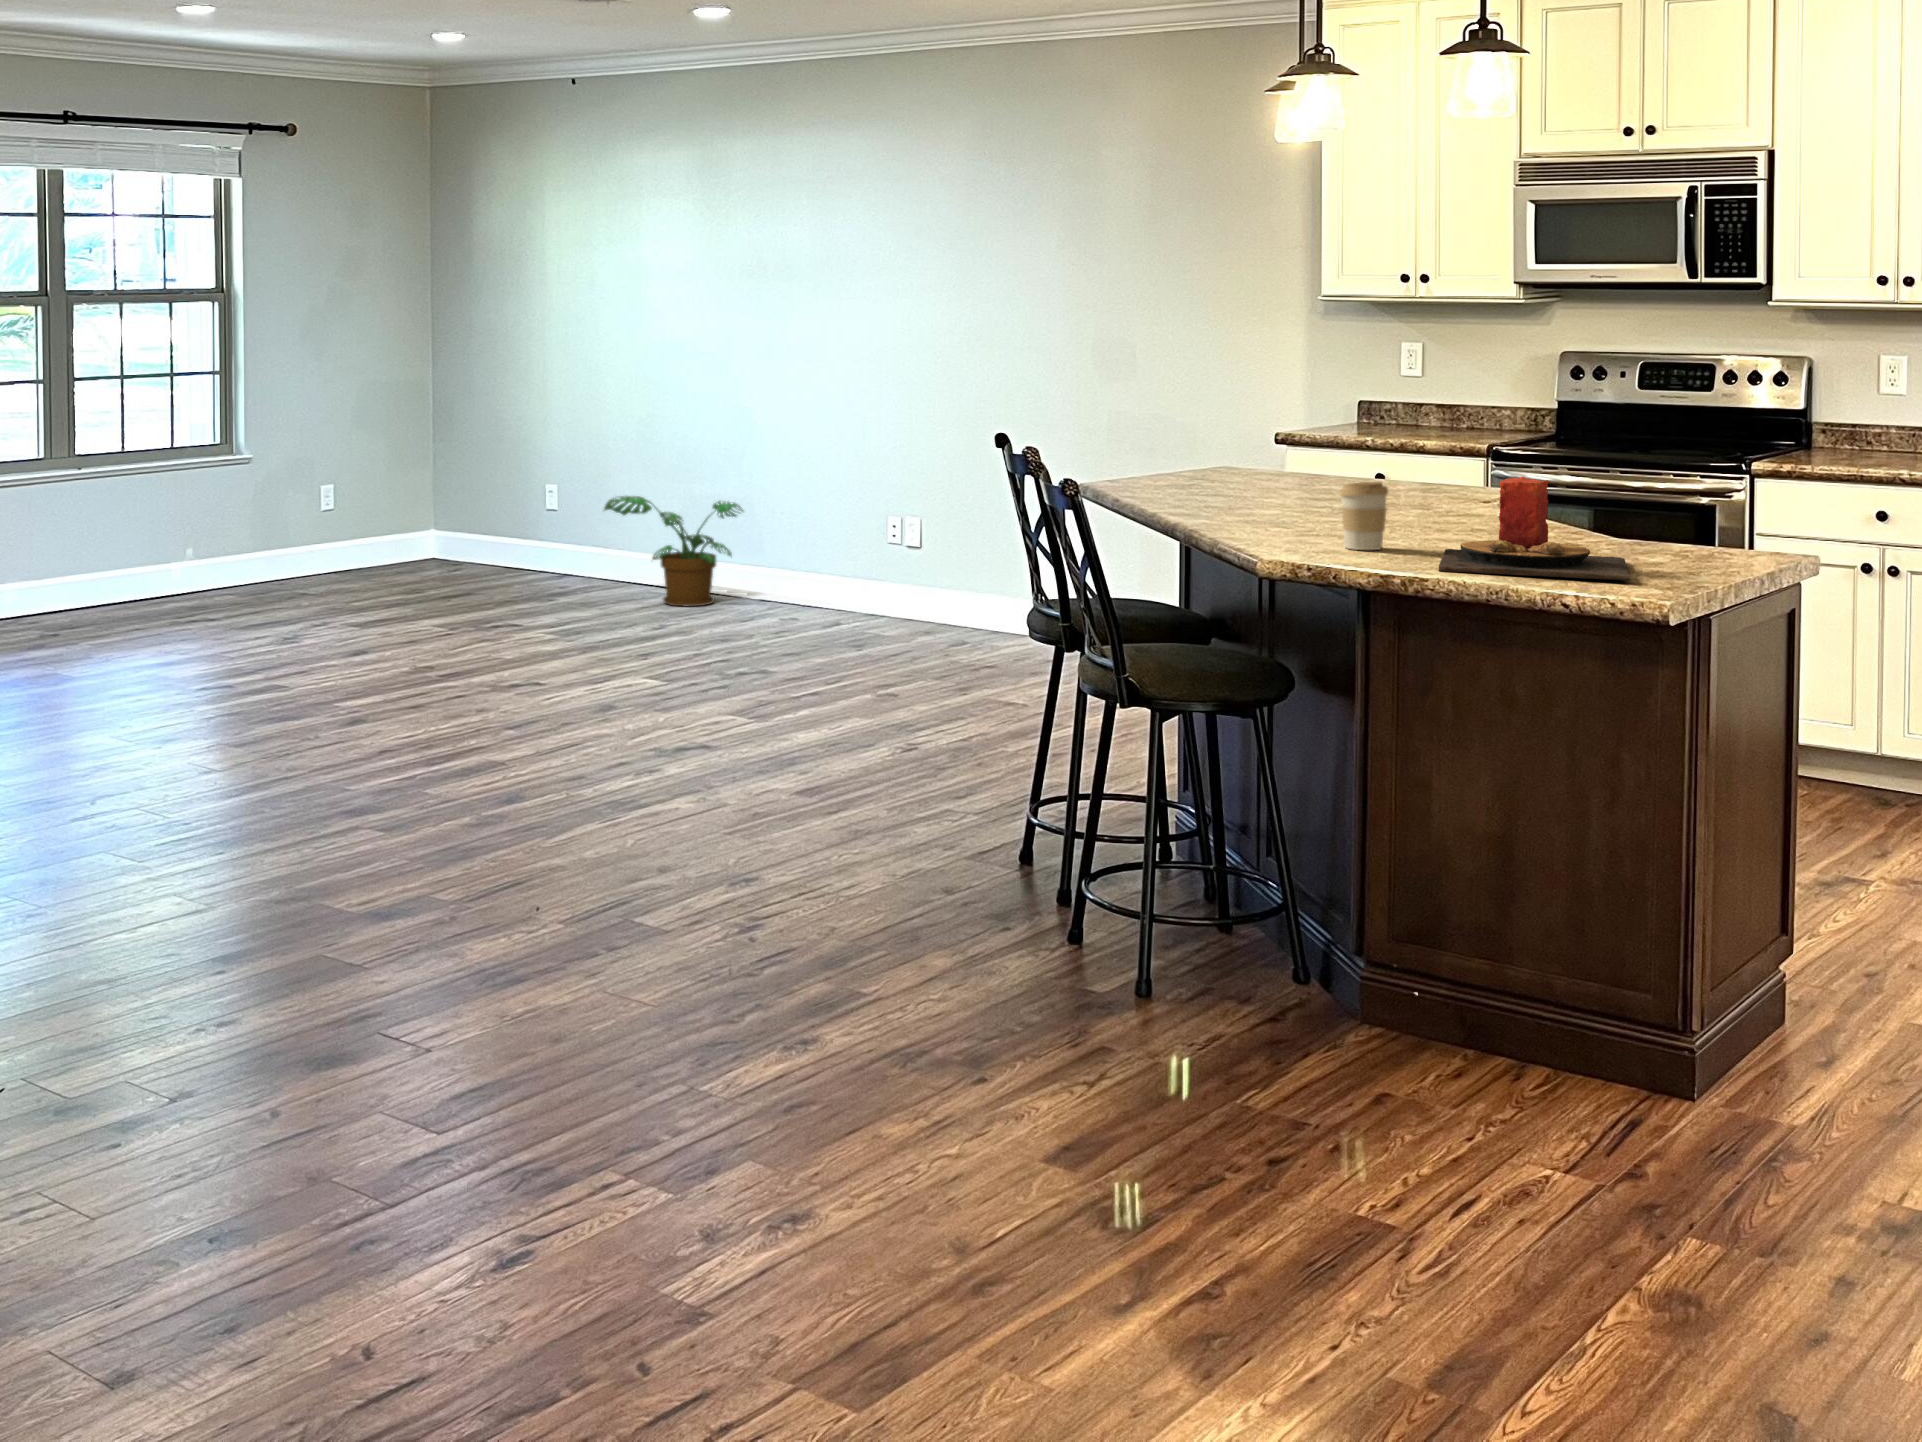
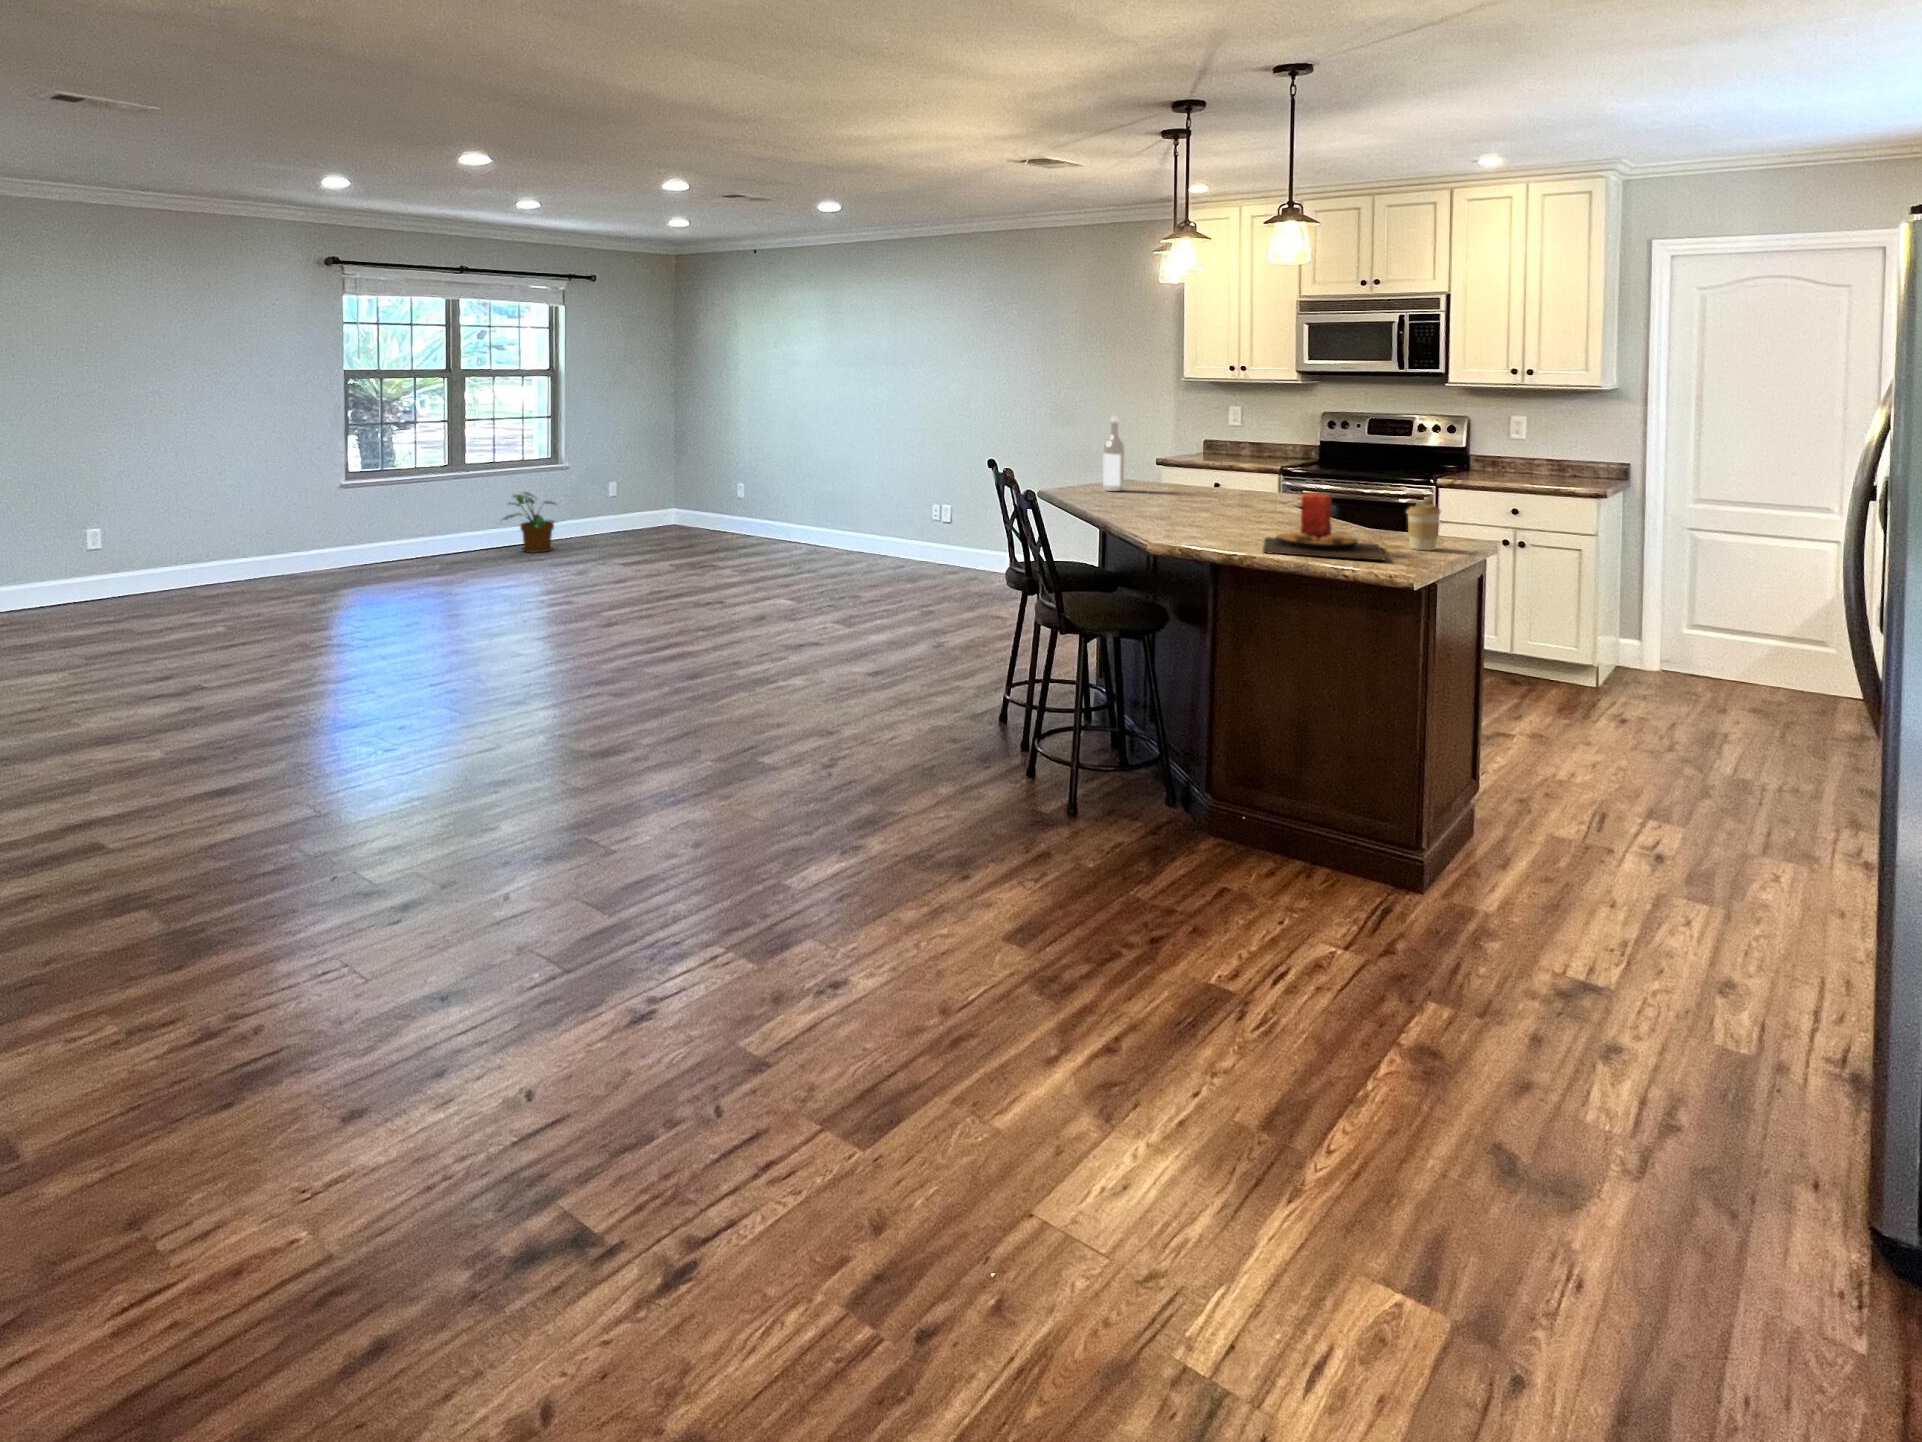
wine bottle: none [1185,360,1219,483] -> present [1103,417,1124,491]
coffee cup: present [1339,481,1388,550] -> present [1406,505,1440,550]
potted plant: present [604,496,743,607] -> present [501,492,556,553]

